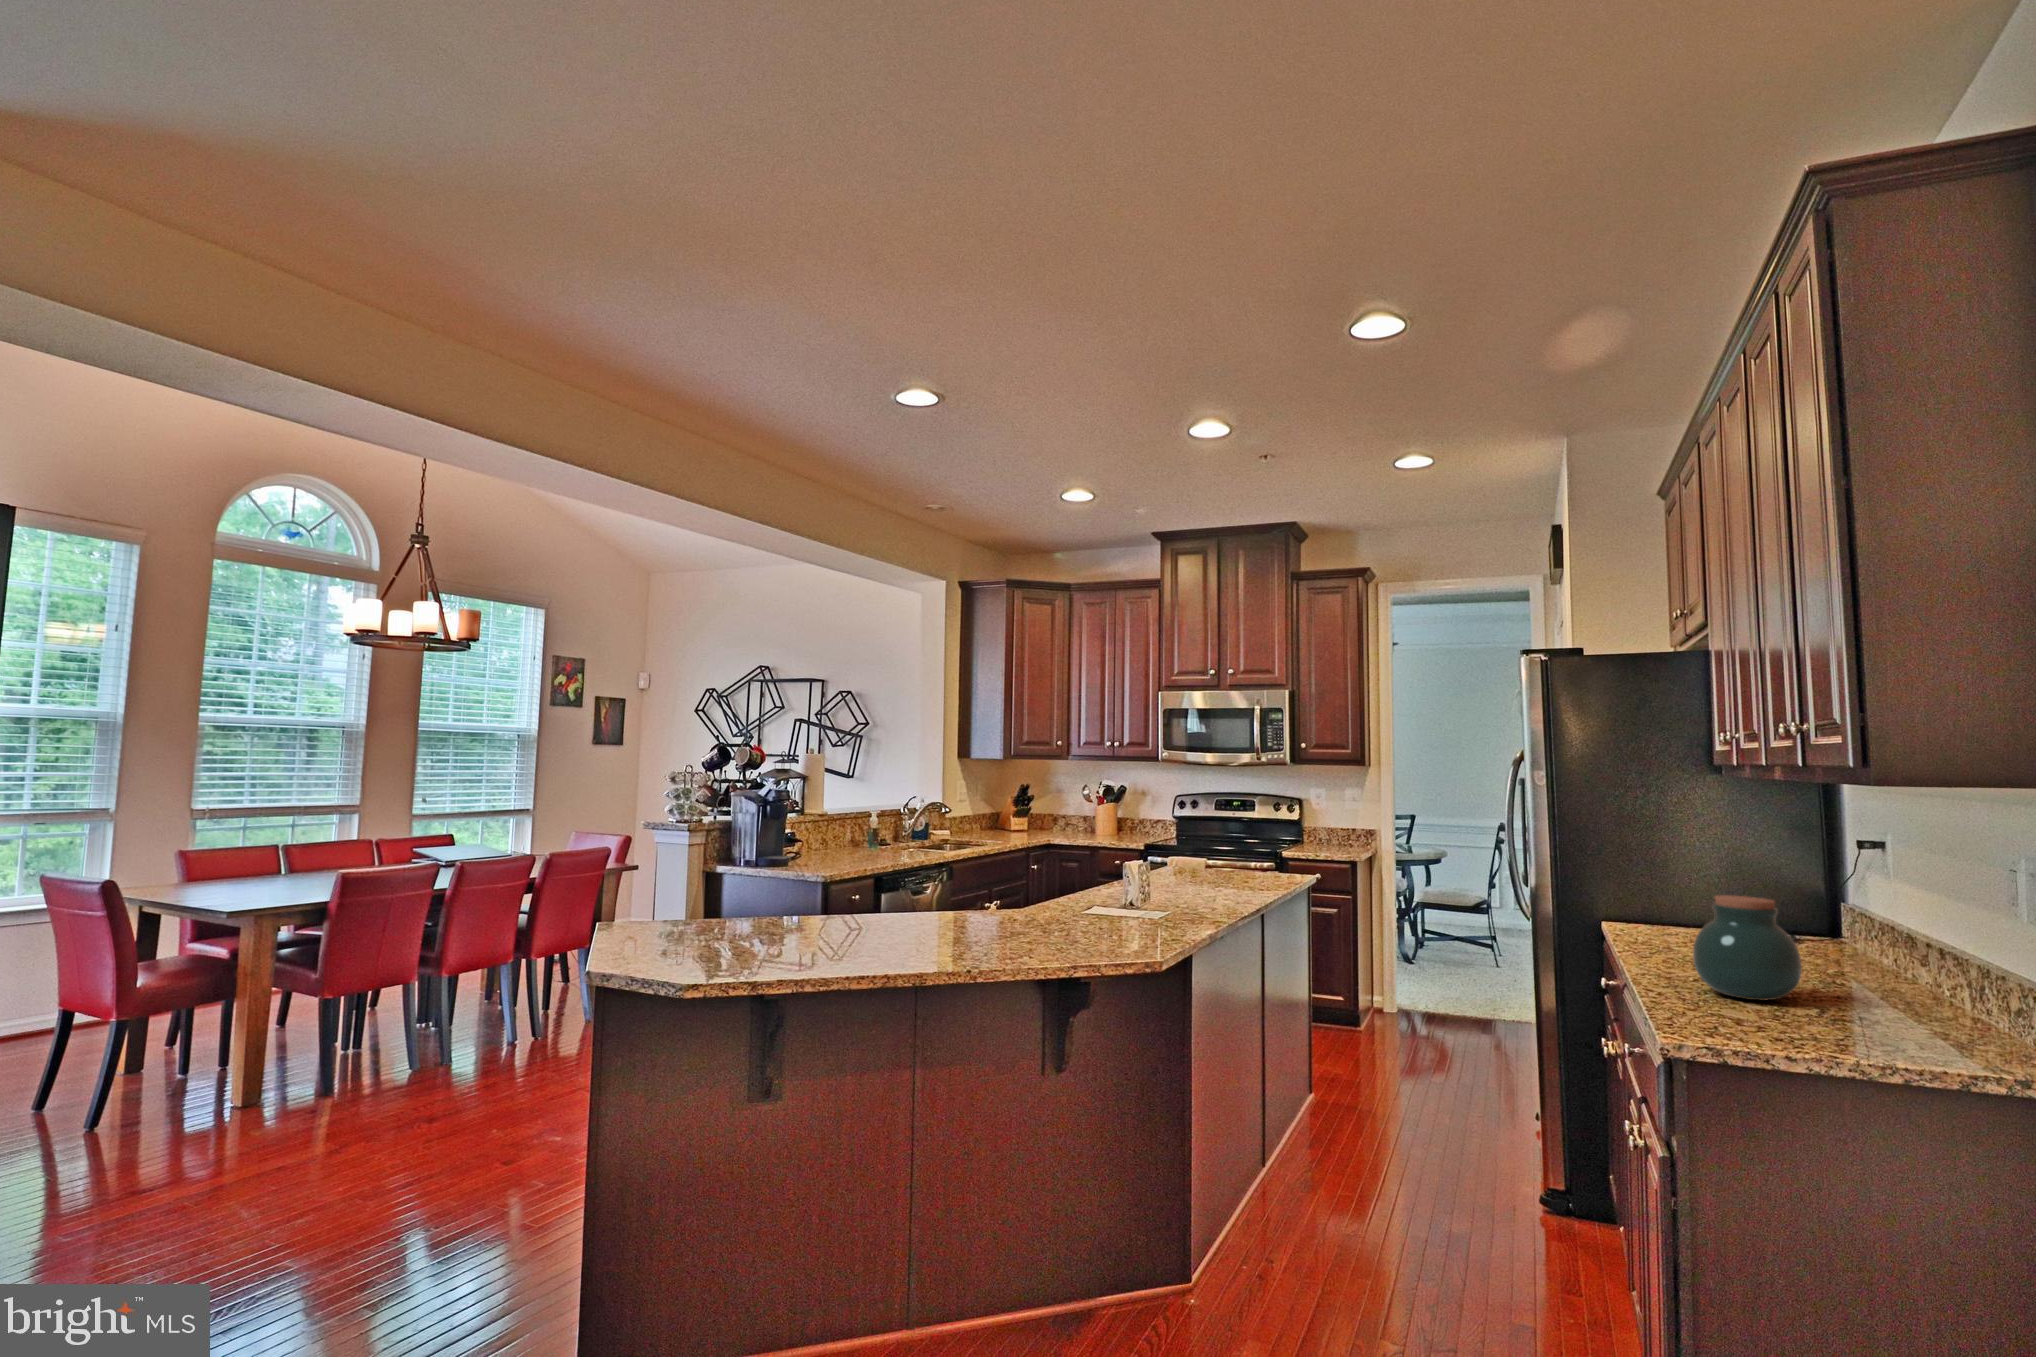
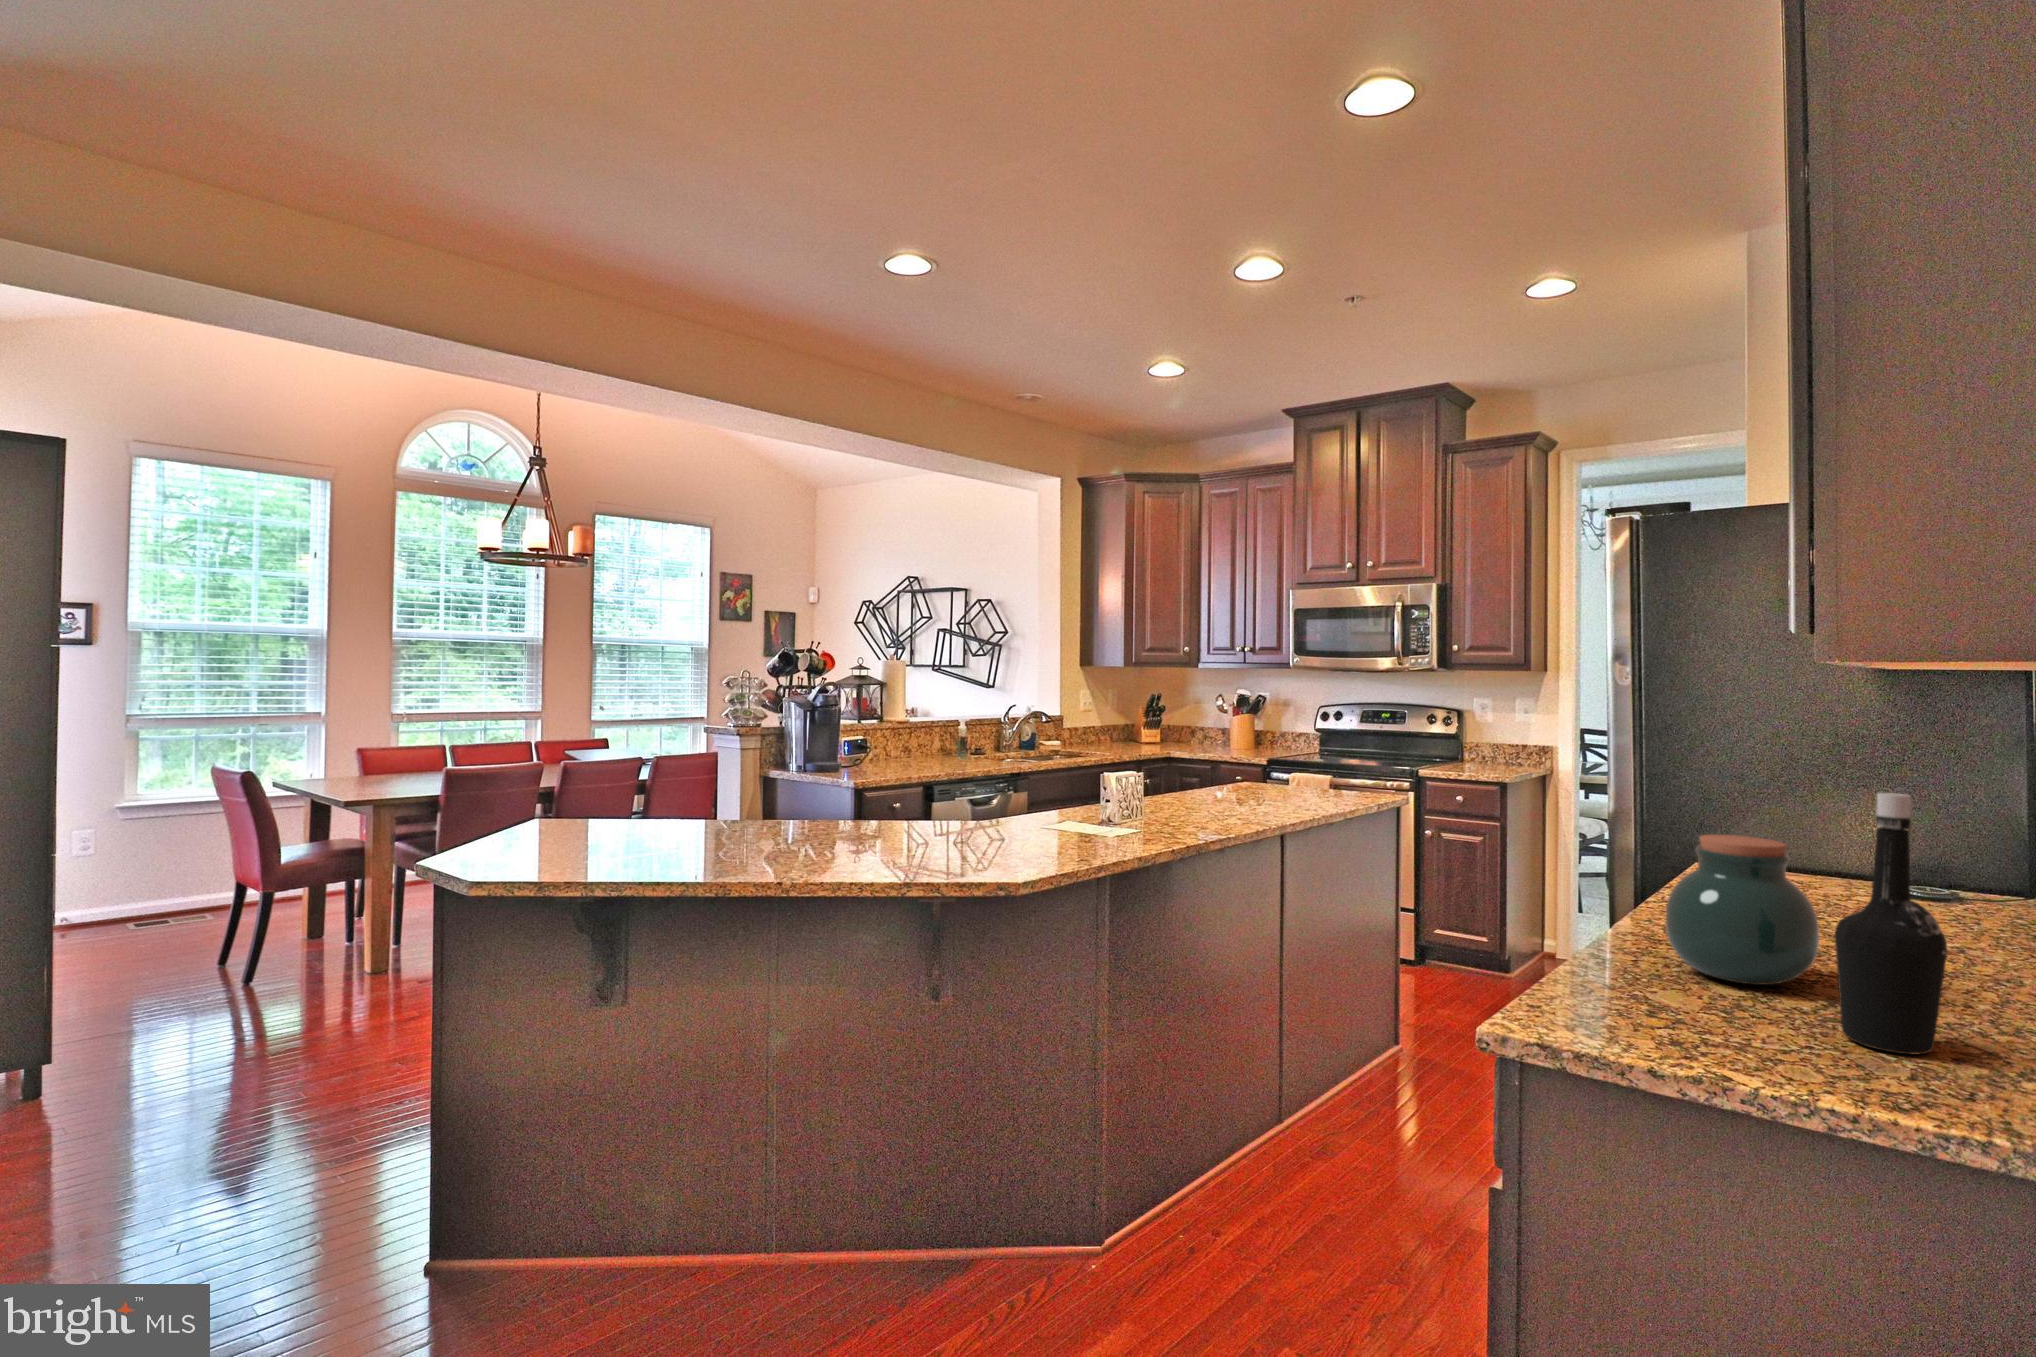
bottle: none [1844,863,1918,1035] -> present [1835,793,1947,1054]

